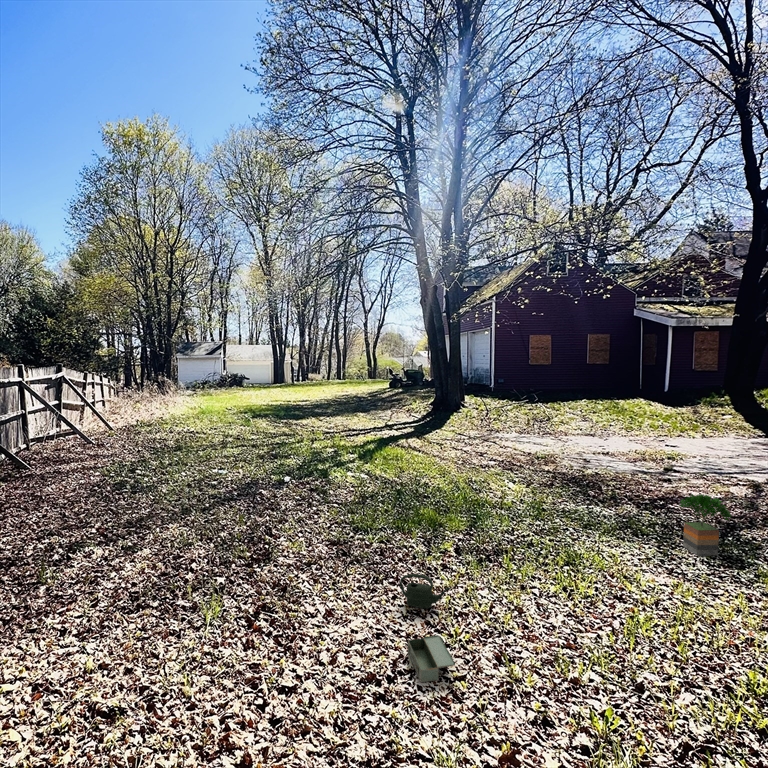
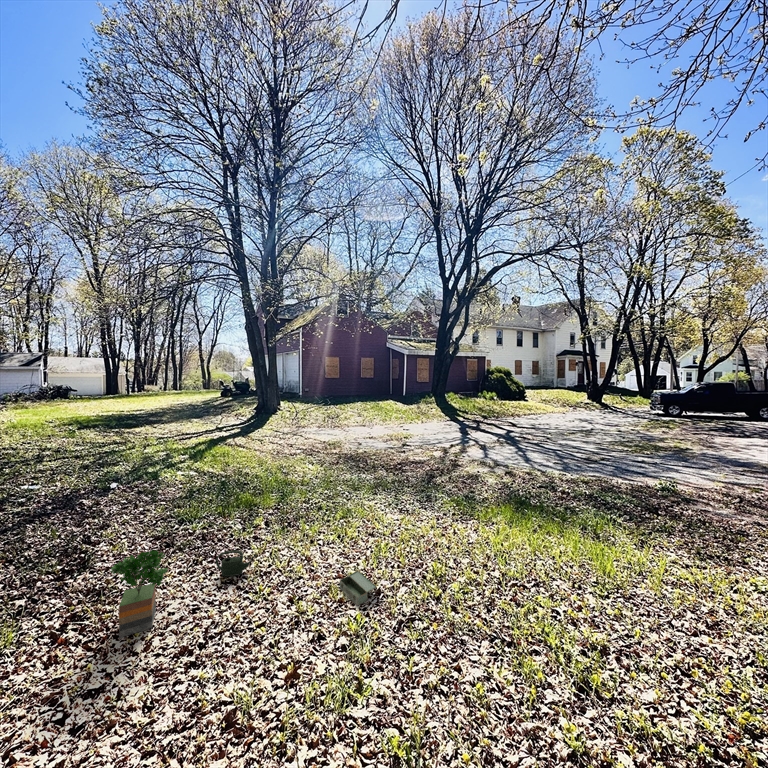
potted tree: present [681,494,731,555] -> present [111,550,167,638]
toolbox: present [408,635,455,682] -> present [340,571,376,606]

